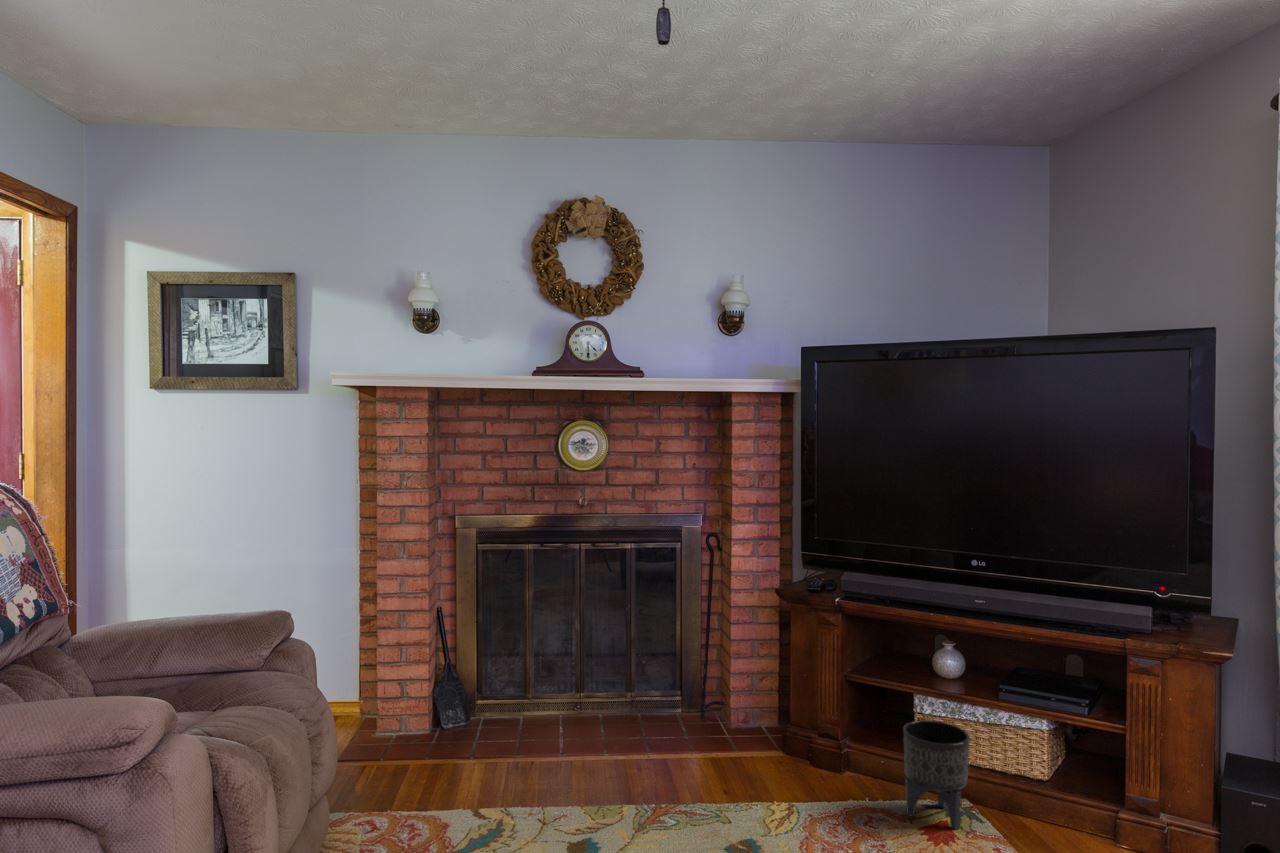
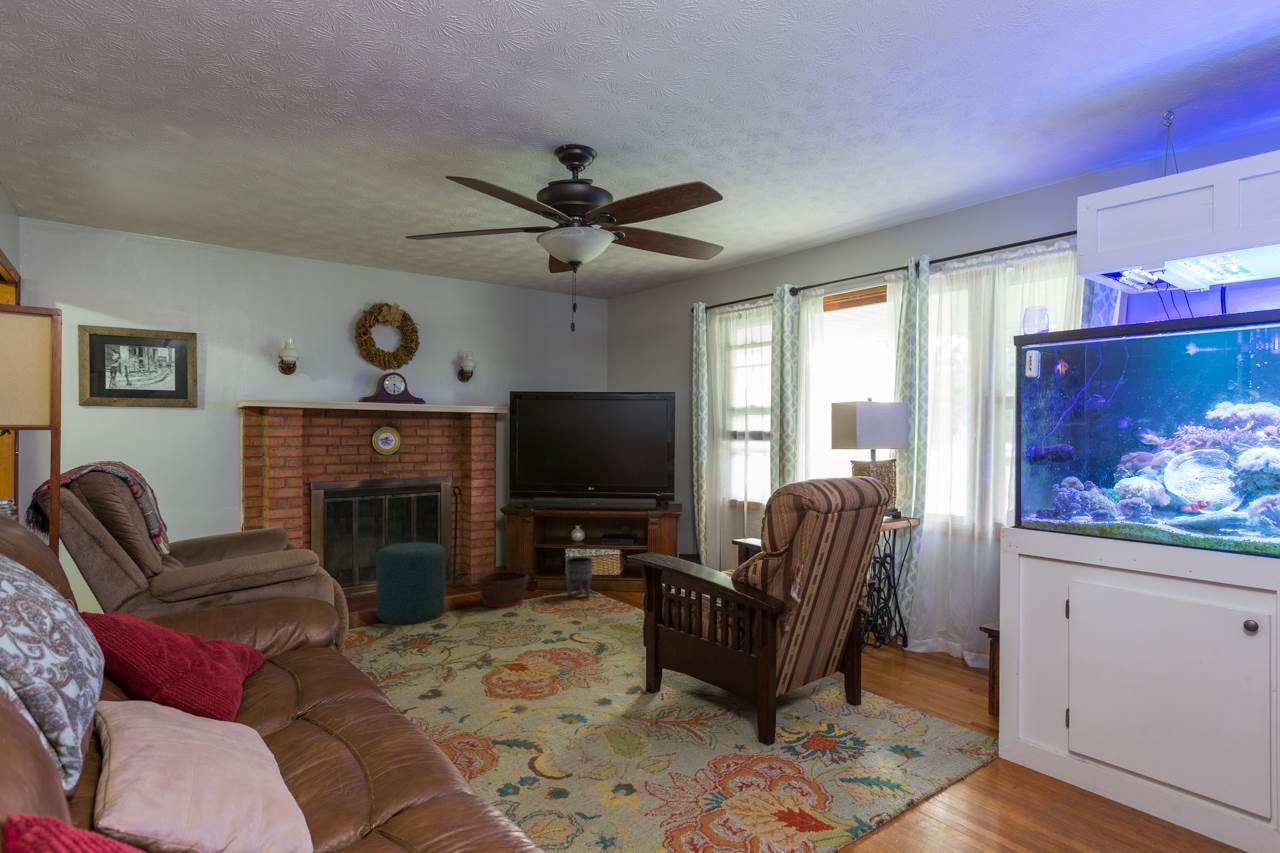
ottoman: none [501,643,632,825] -> present [376,542,446,624]
basket: none [706,719,814,816] -> present [478,570,528,607]

